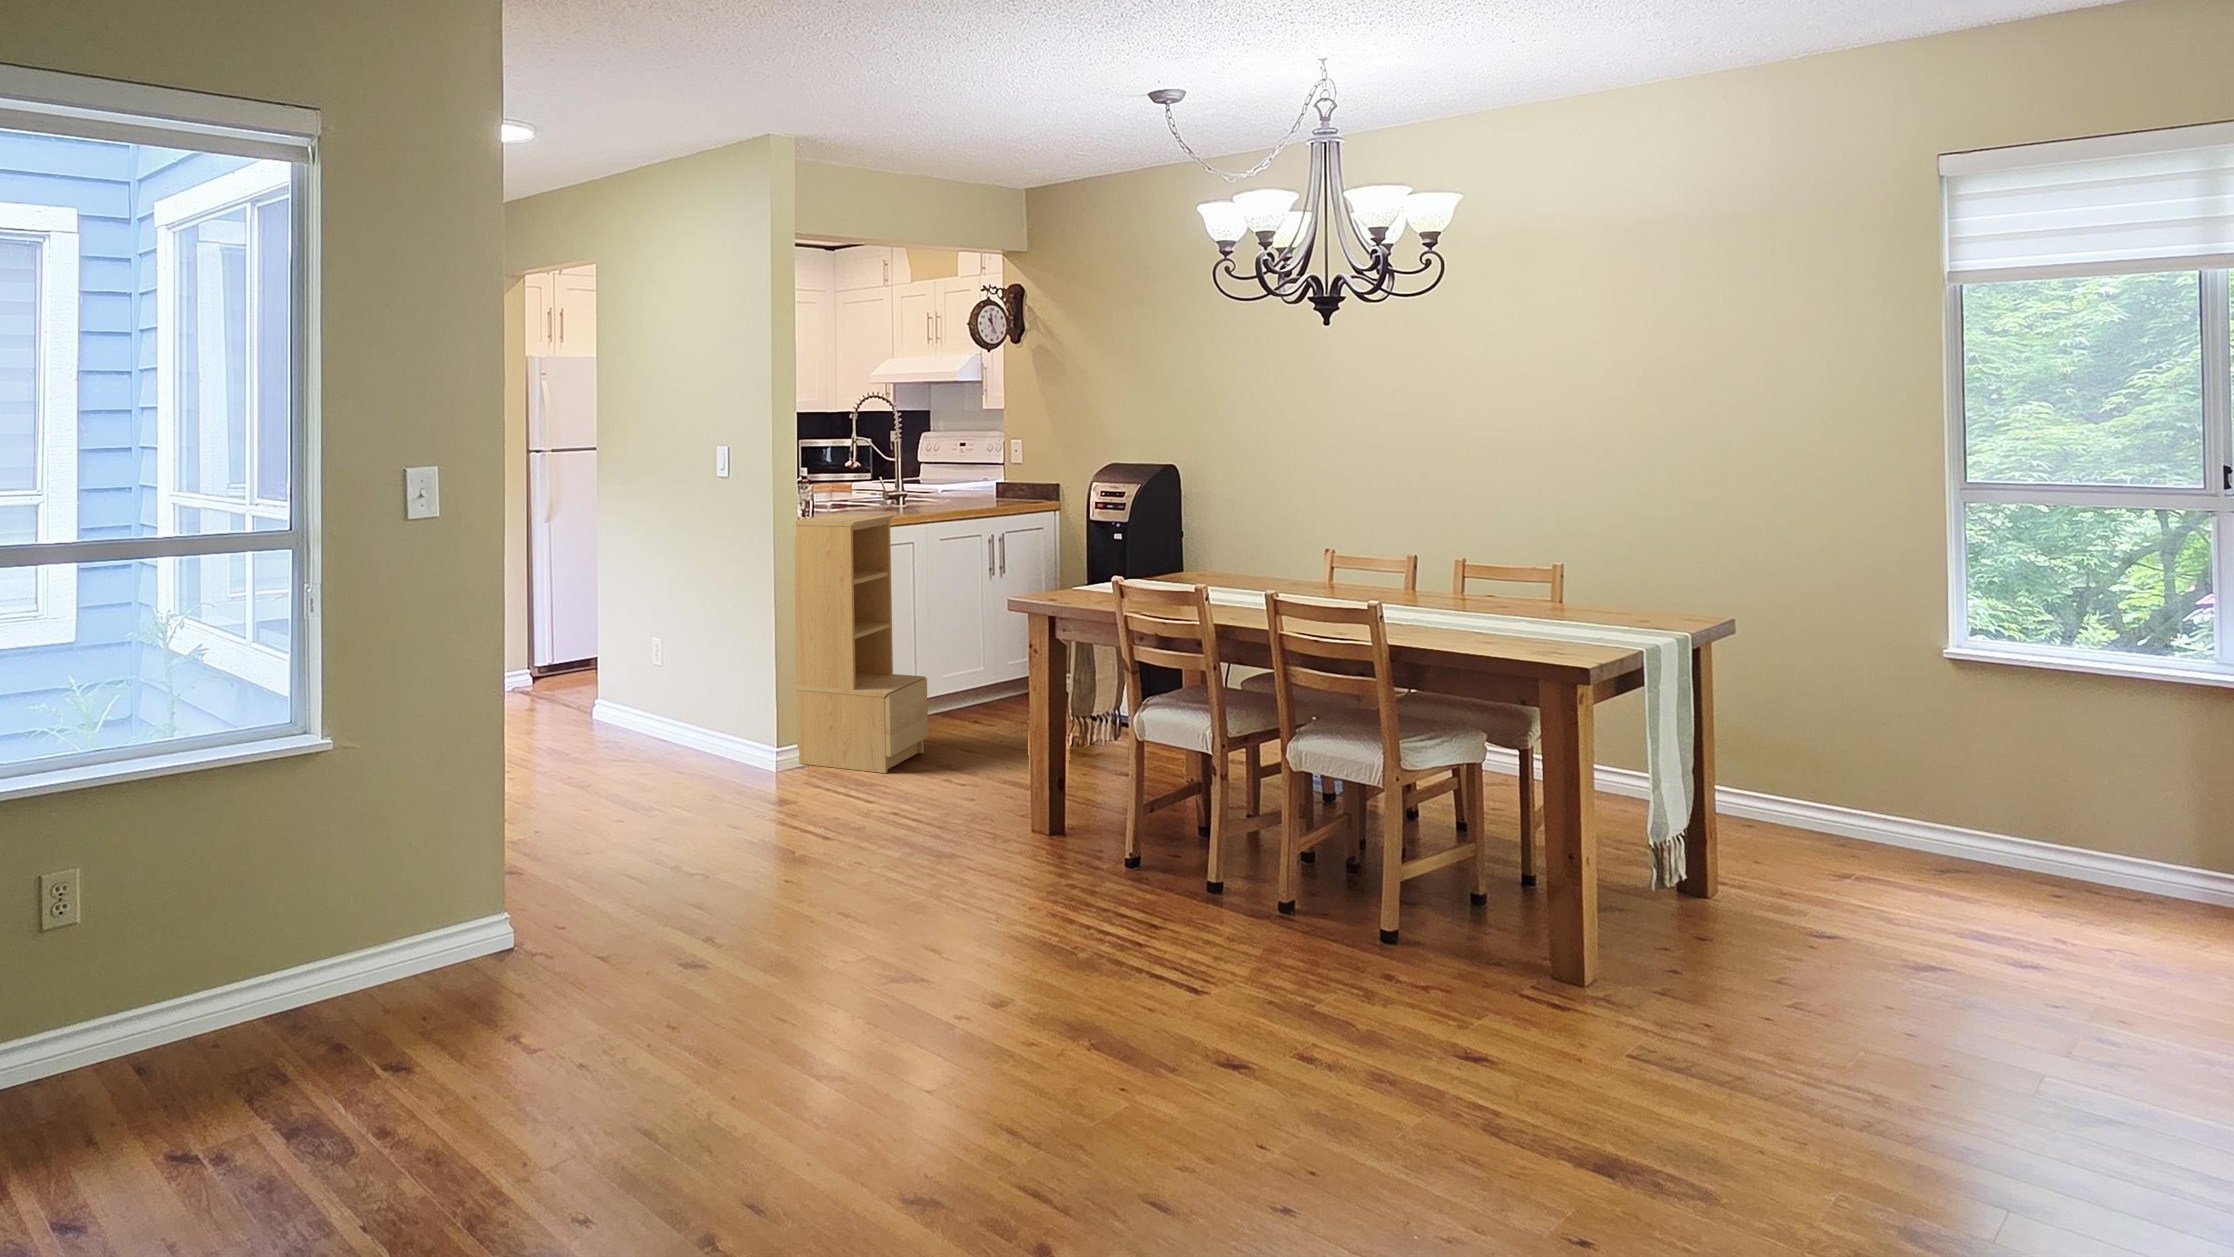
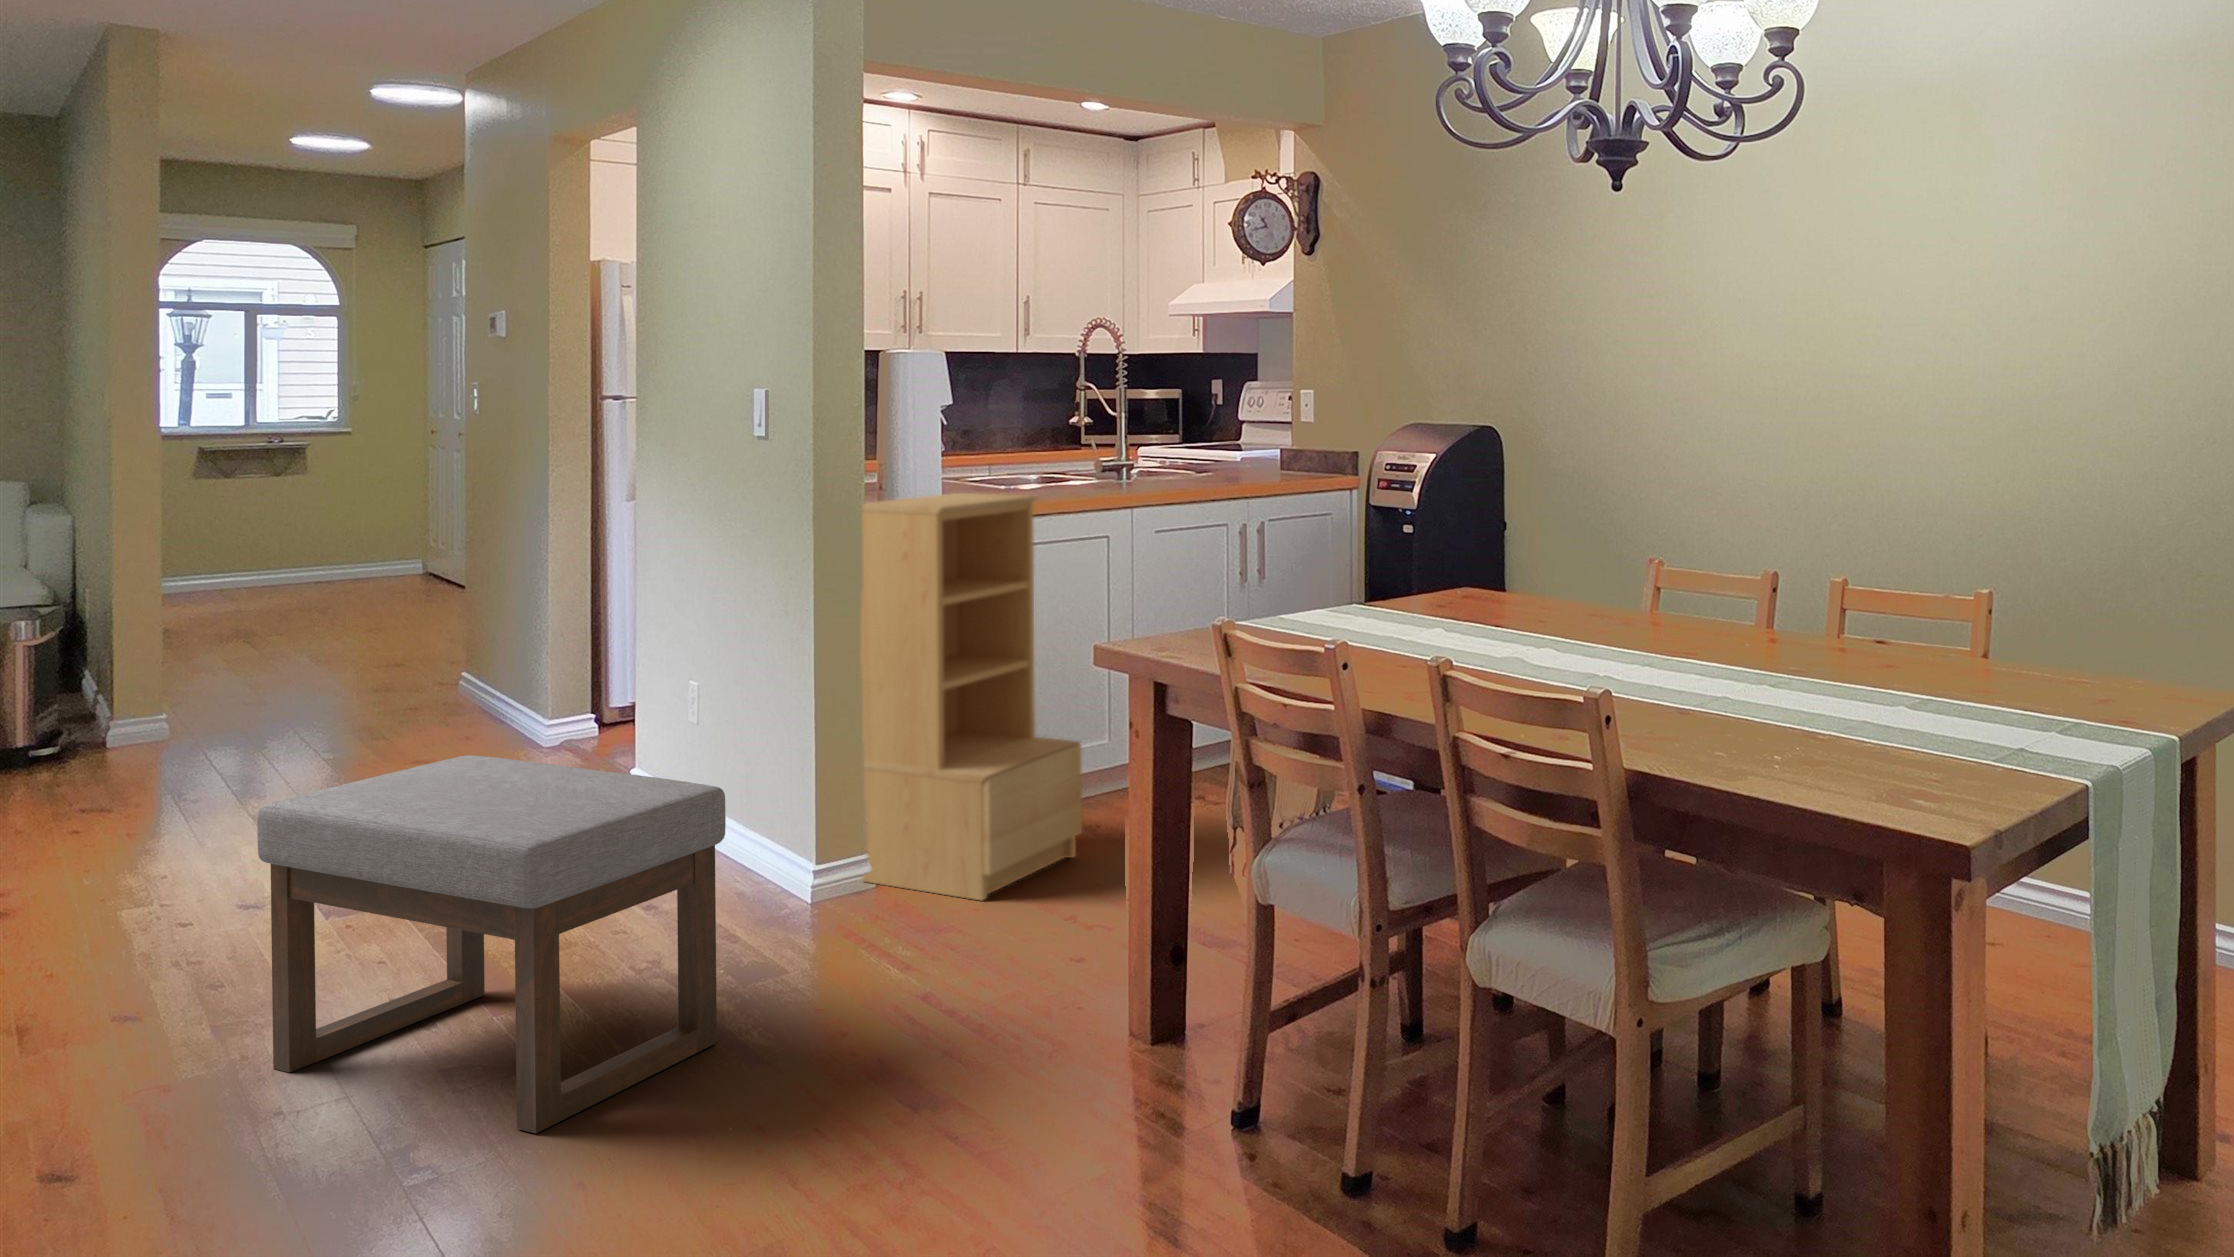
ottoman: none [555,668,801,863] -> present [257,755,726,1133]

